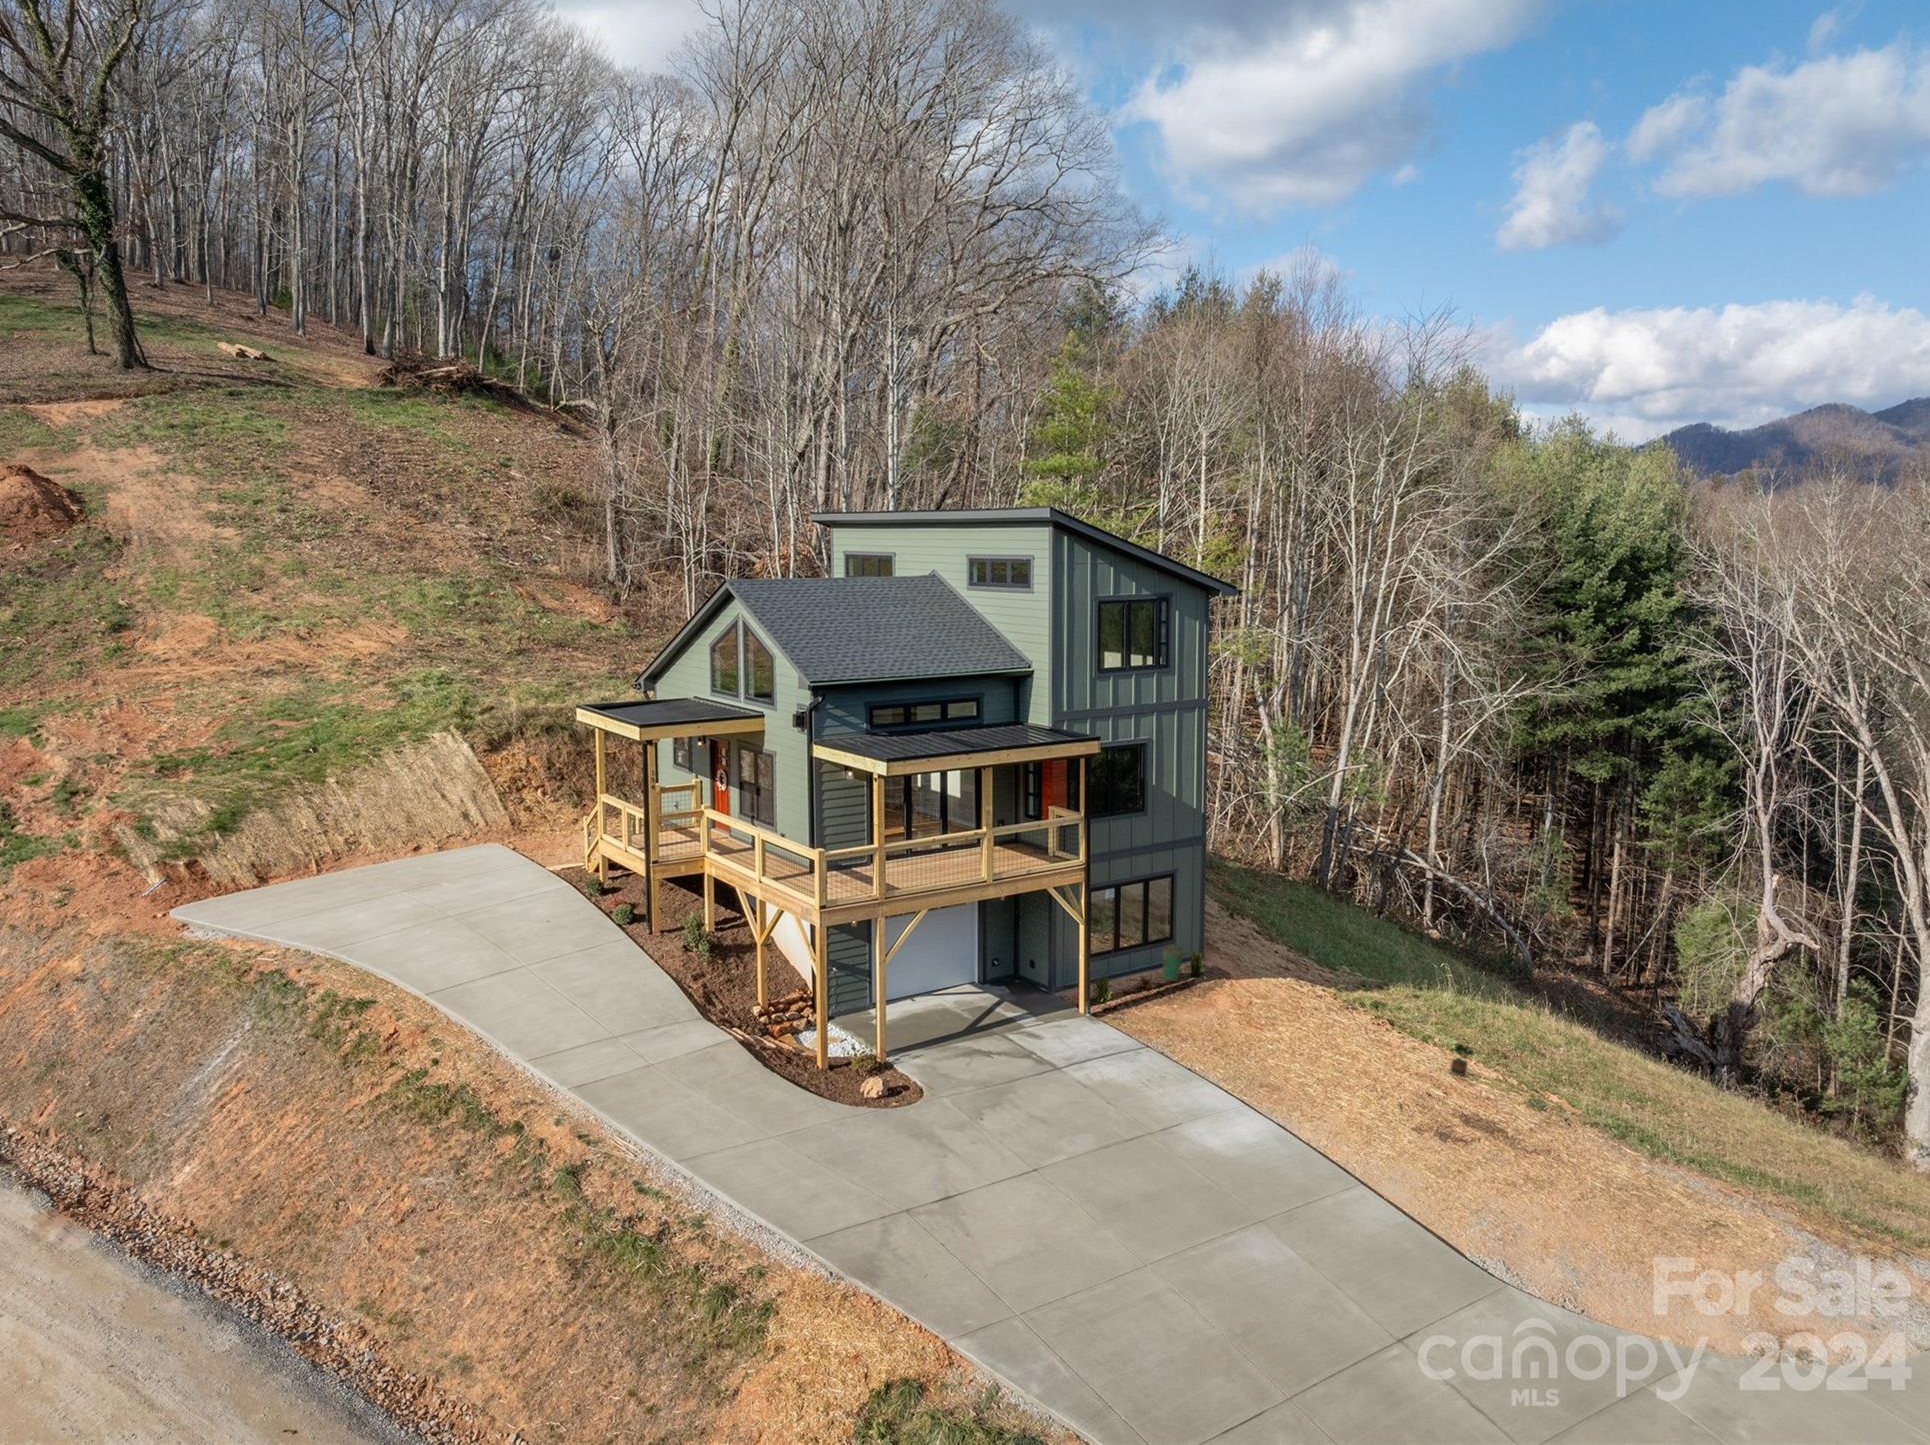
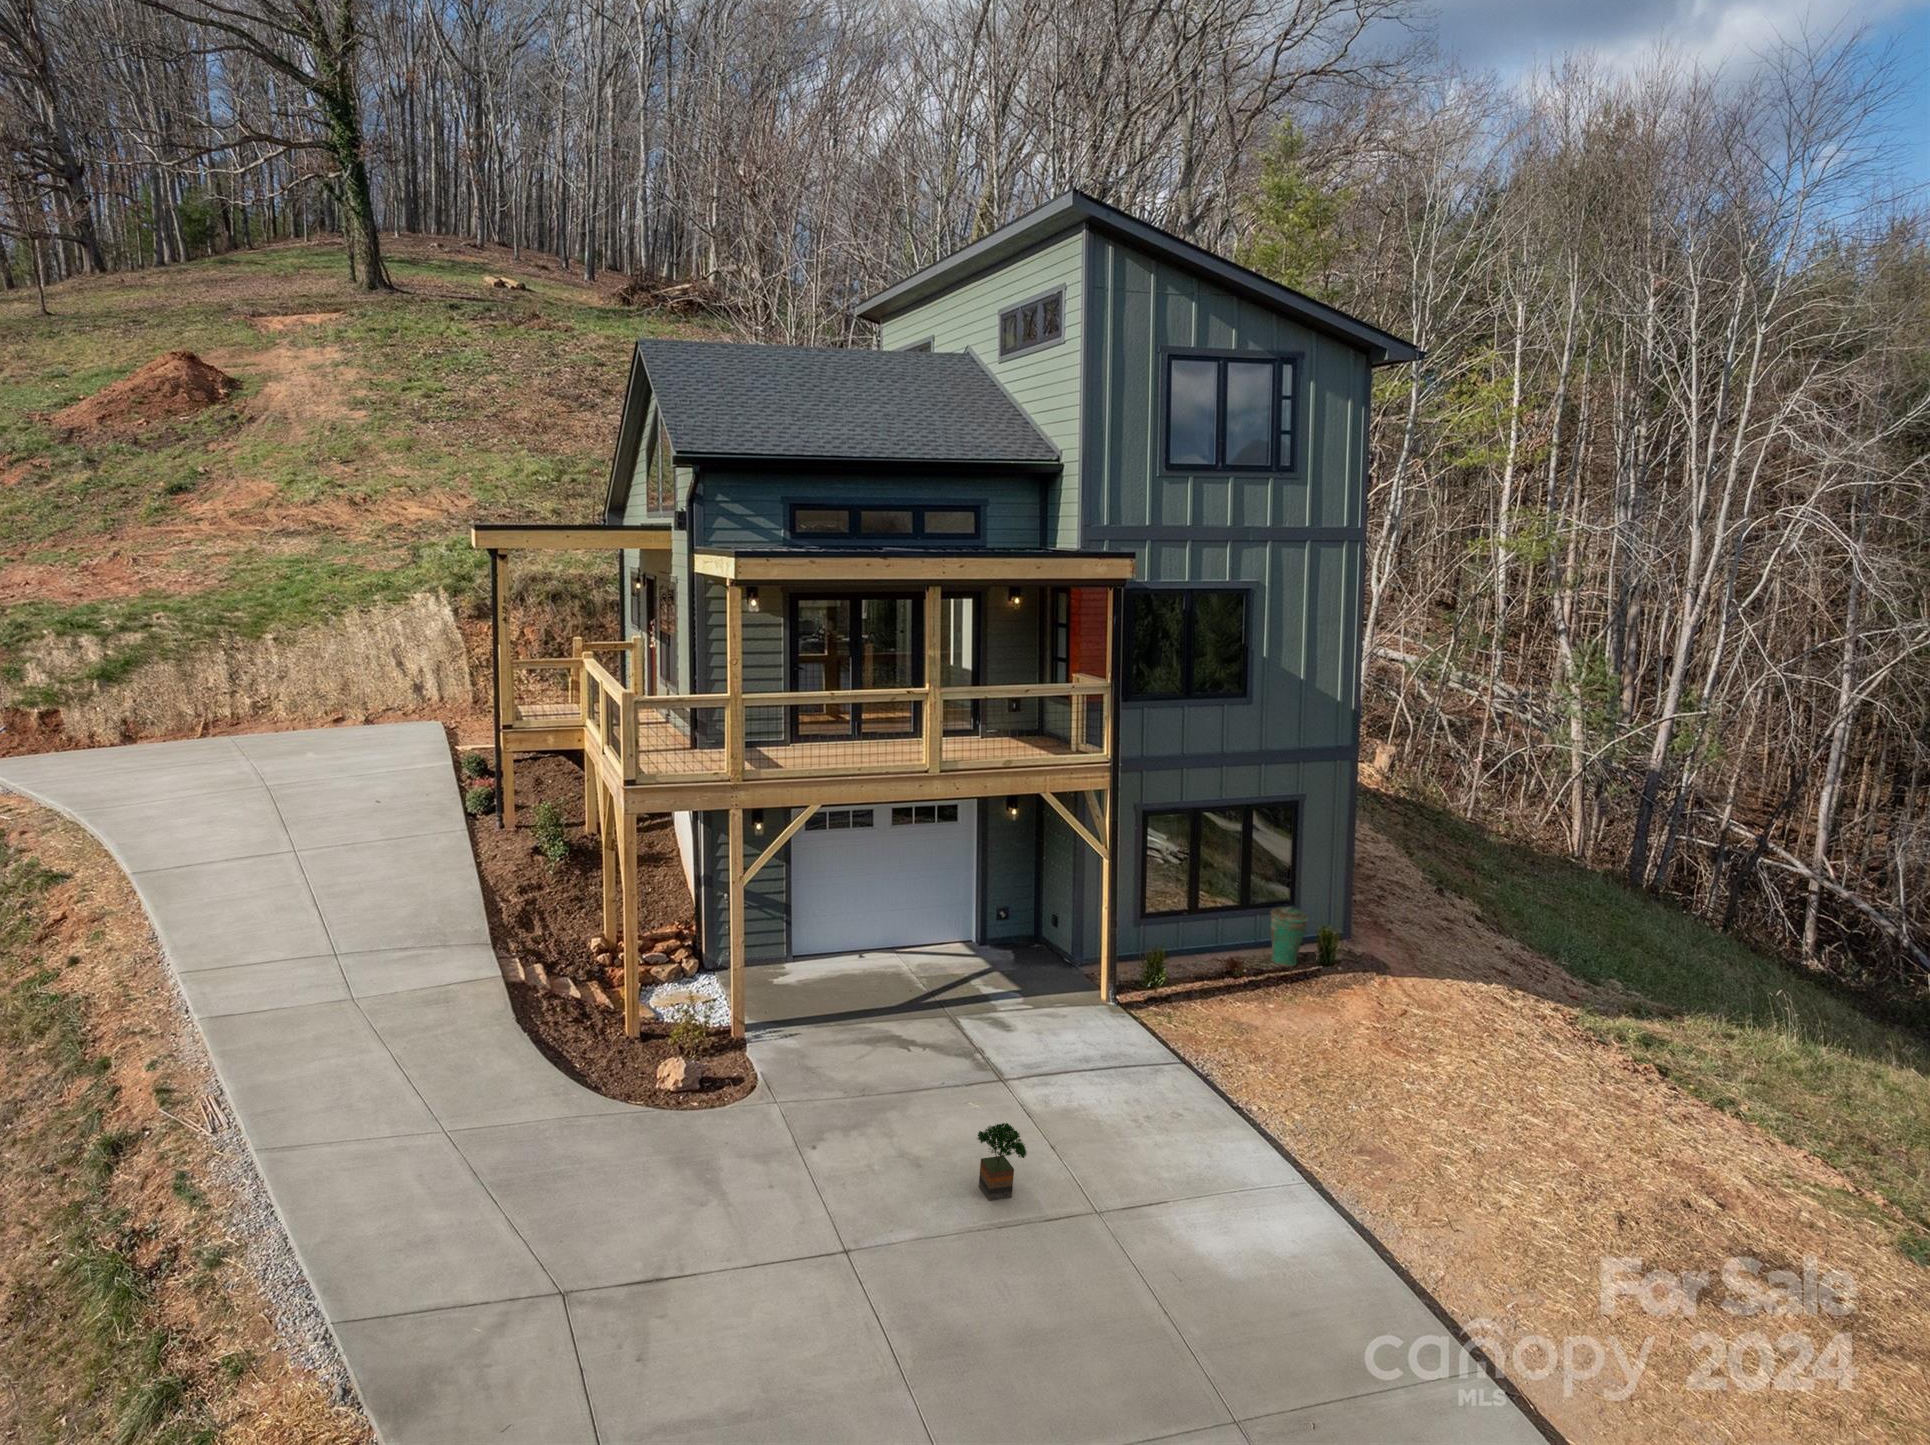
potted tree: present [1450,1044,1474,1076] -> present [978,1123,1027,1201]

